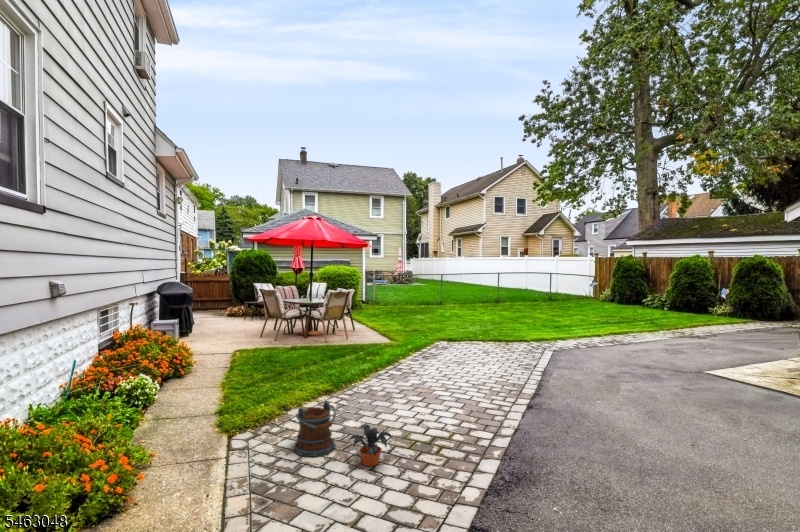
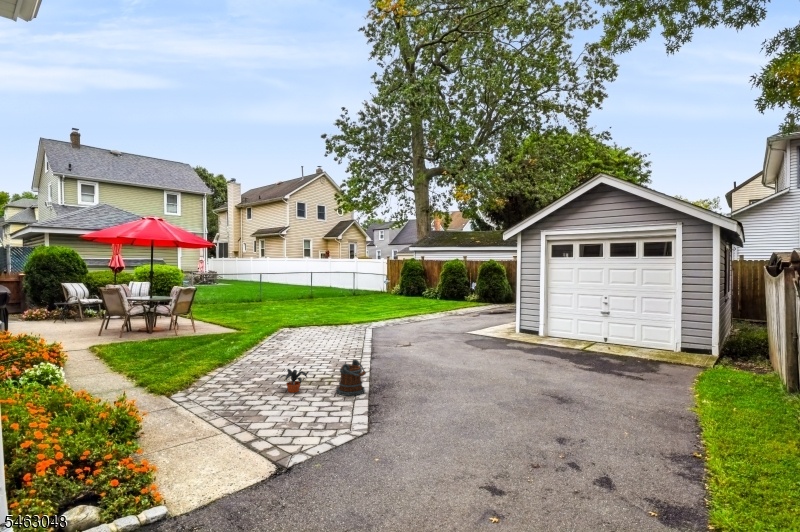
bucket: present [293,401,336,457] -> present [336,360,366,396]

